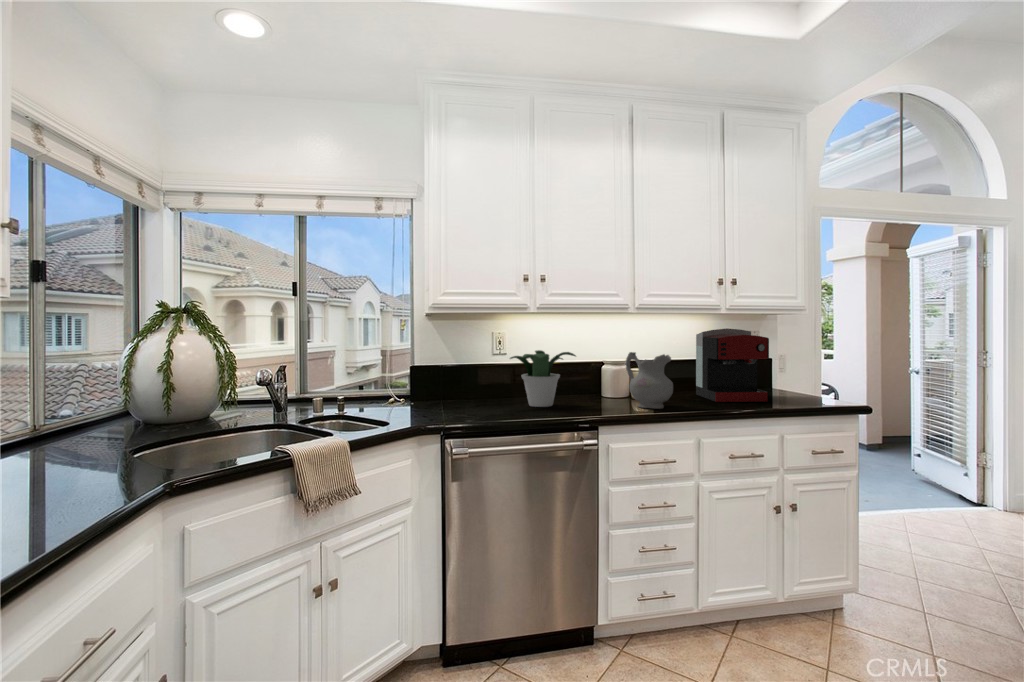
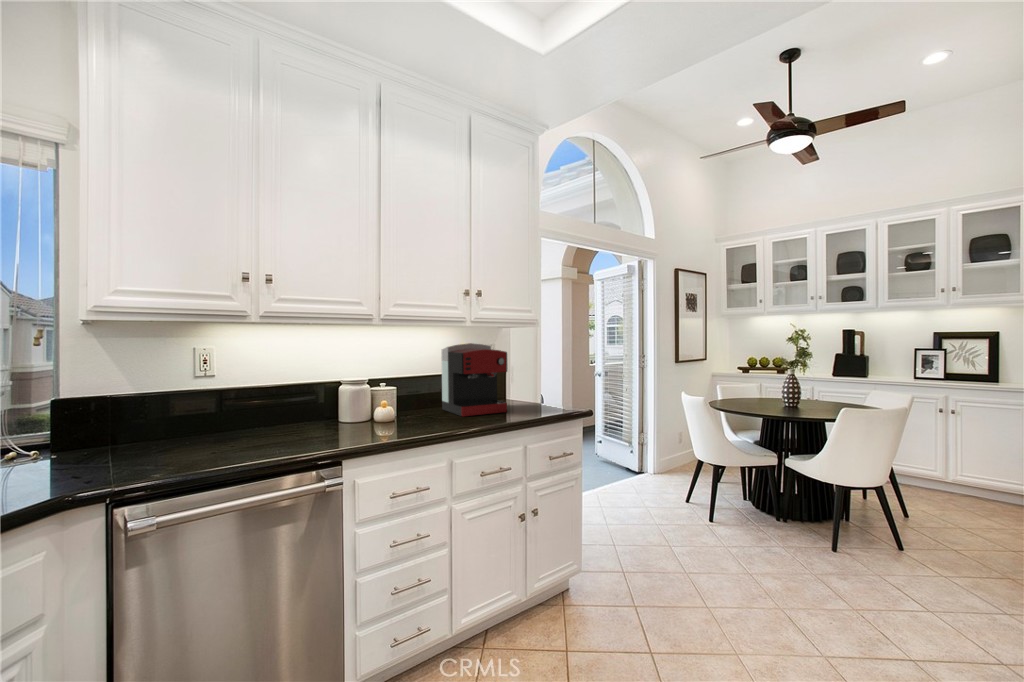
potted plant: present [510,350,576,407] -> none [217,372,311,442]
ceramic pitcher: present [626,352,673,409] -> none [370,370,421,431]

